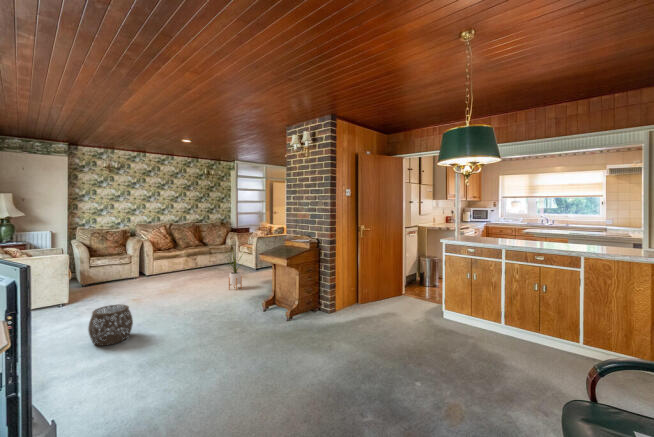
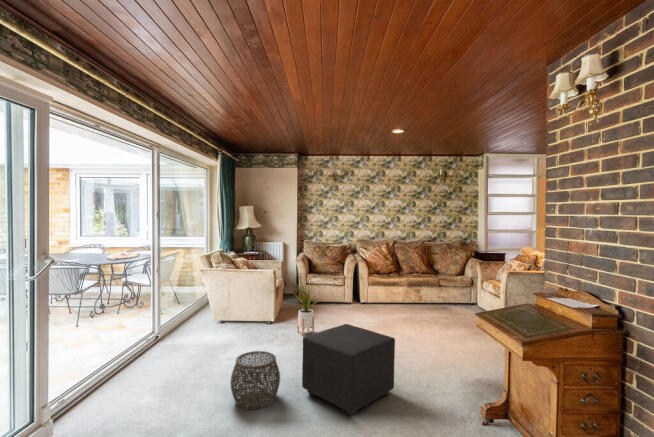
house plant: present [229,253,242,290] -> present [297,279,314,336]
ottoman: none [147,277,211,326] -> present [302,324,395,416]

